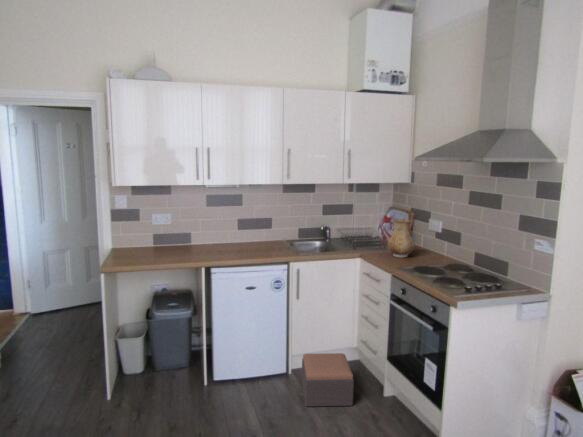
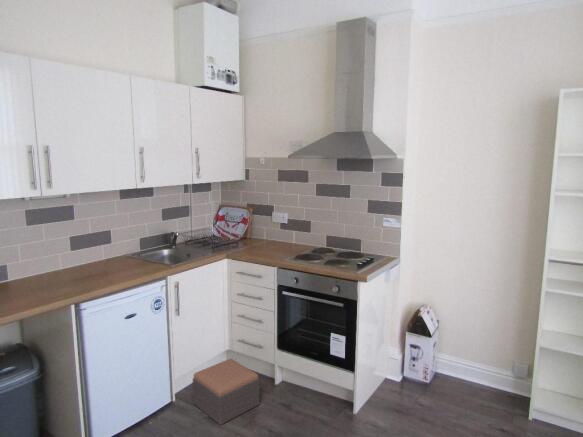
ceramic pitcher: present [388,219,414,257] -> none [252,215,276,251]

